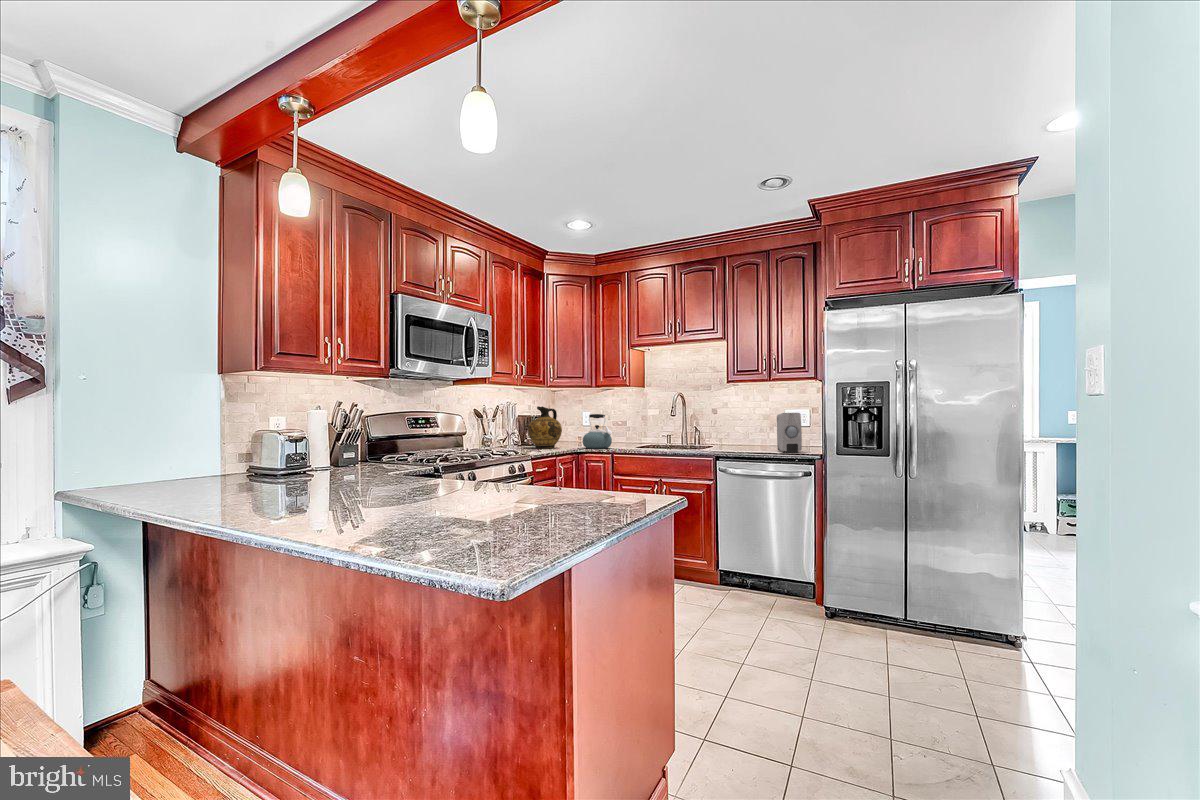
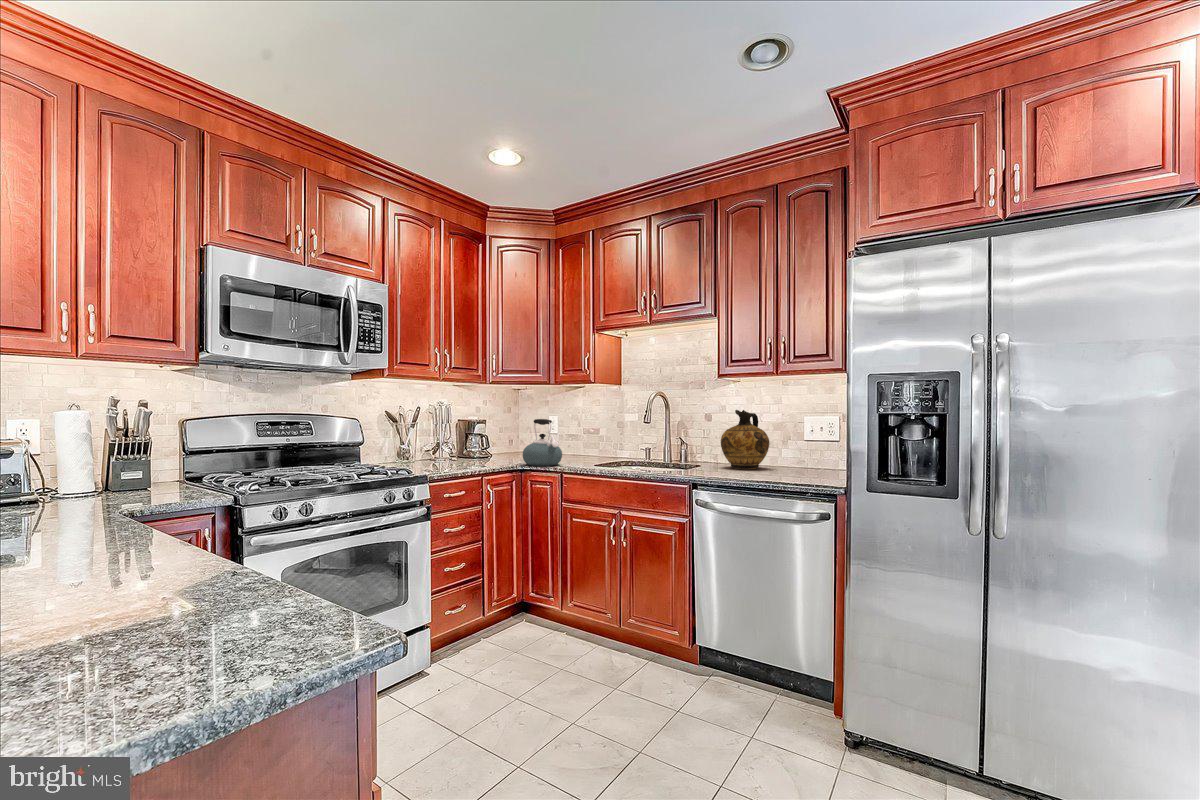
ceramic jug: present [528,406,562,449] -> present [721,410,769,469]
soap dispenser: present [777,413,802,453] -> none [785,421,819,482]

